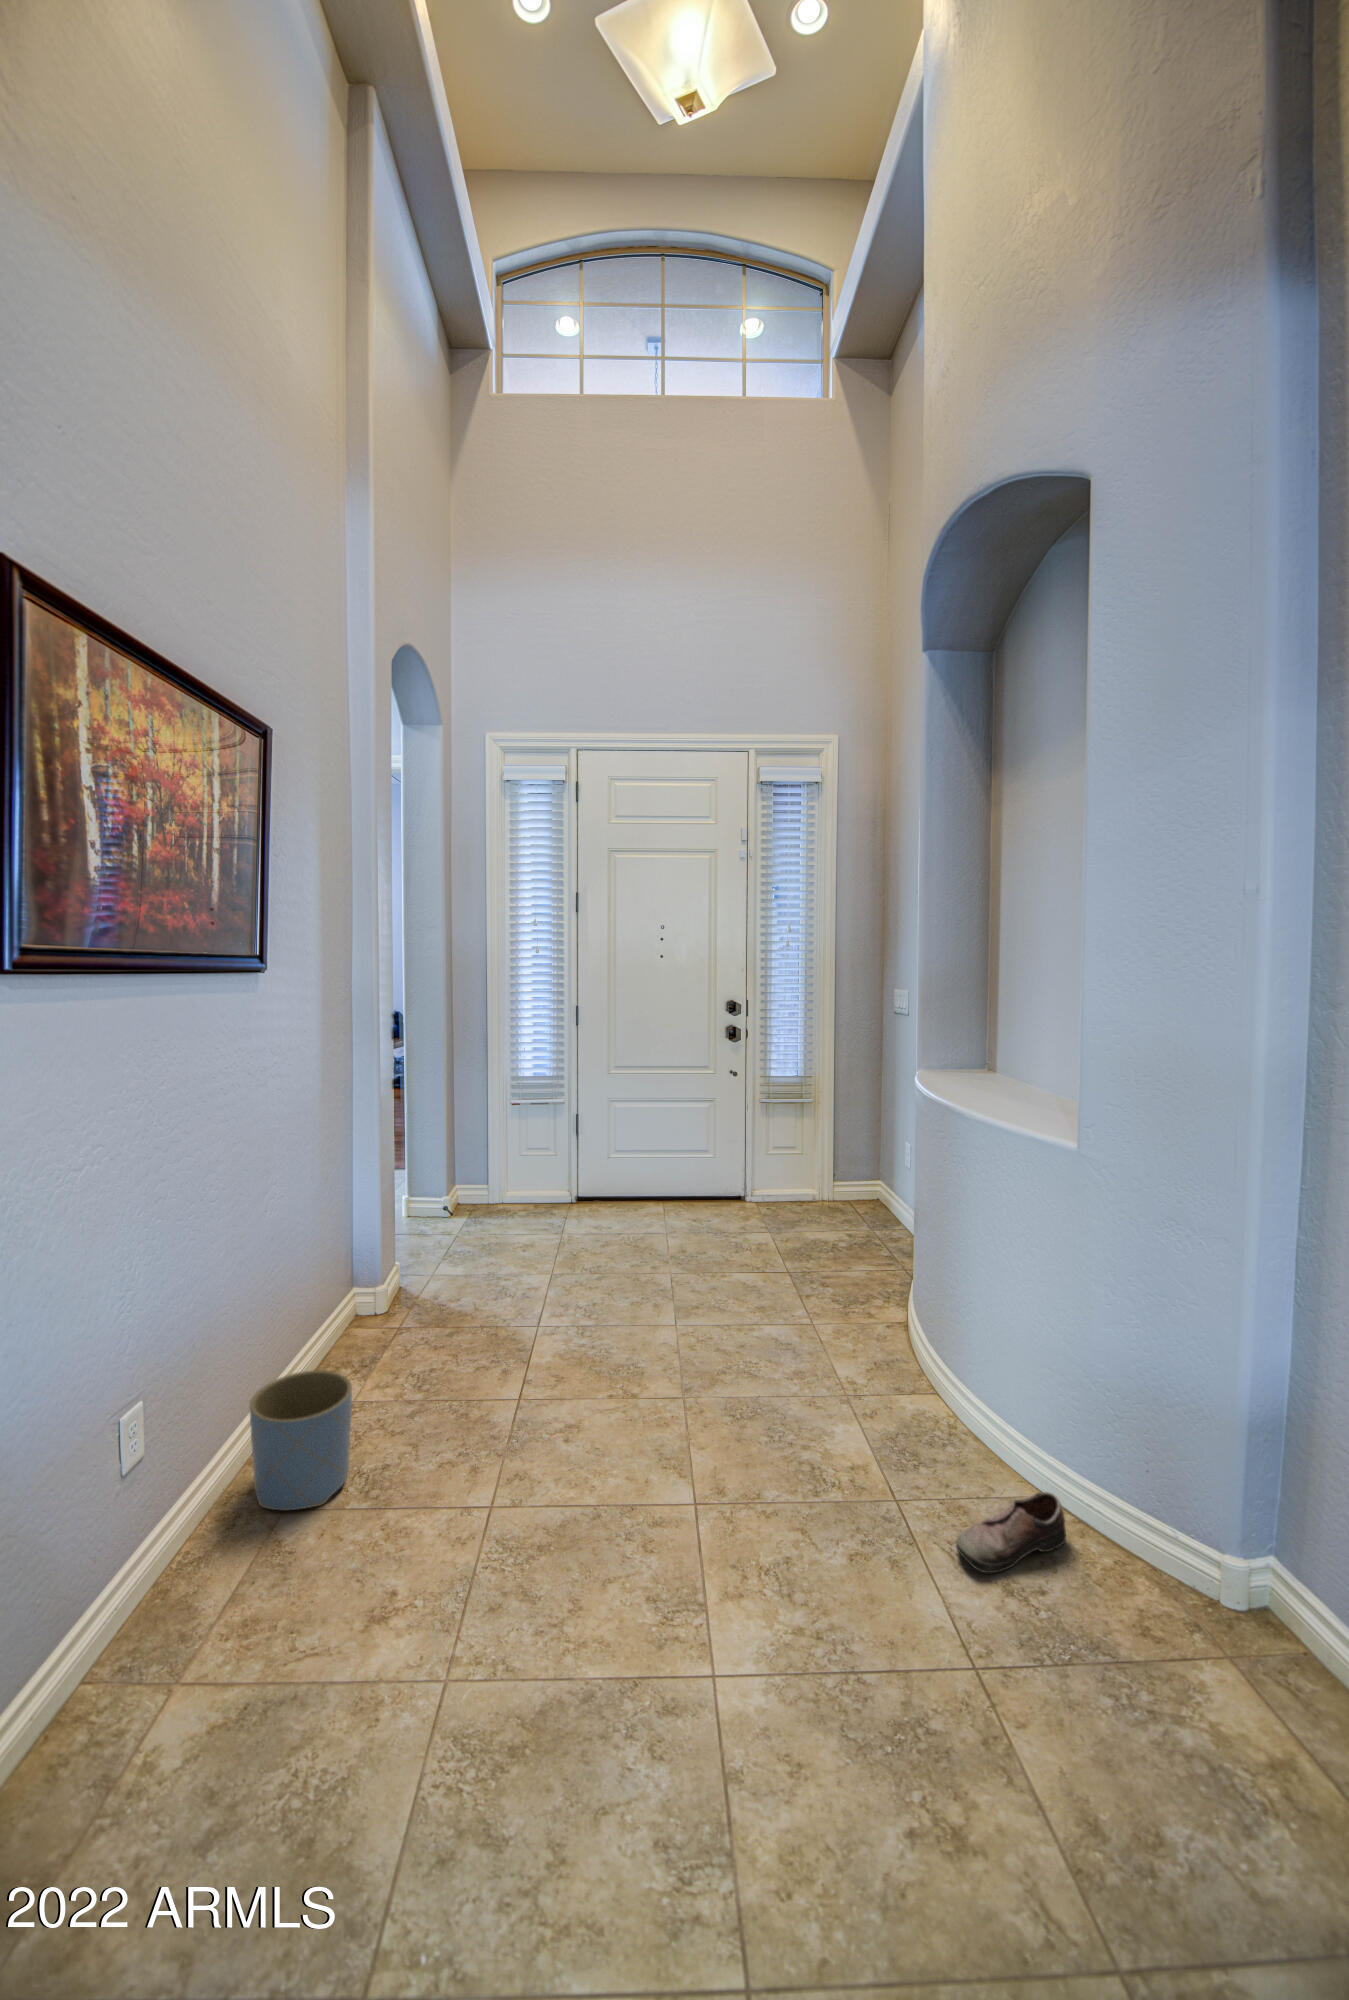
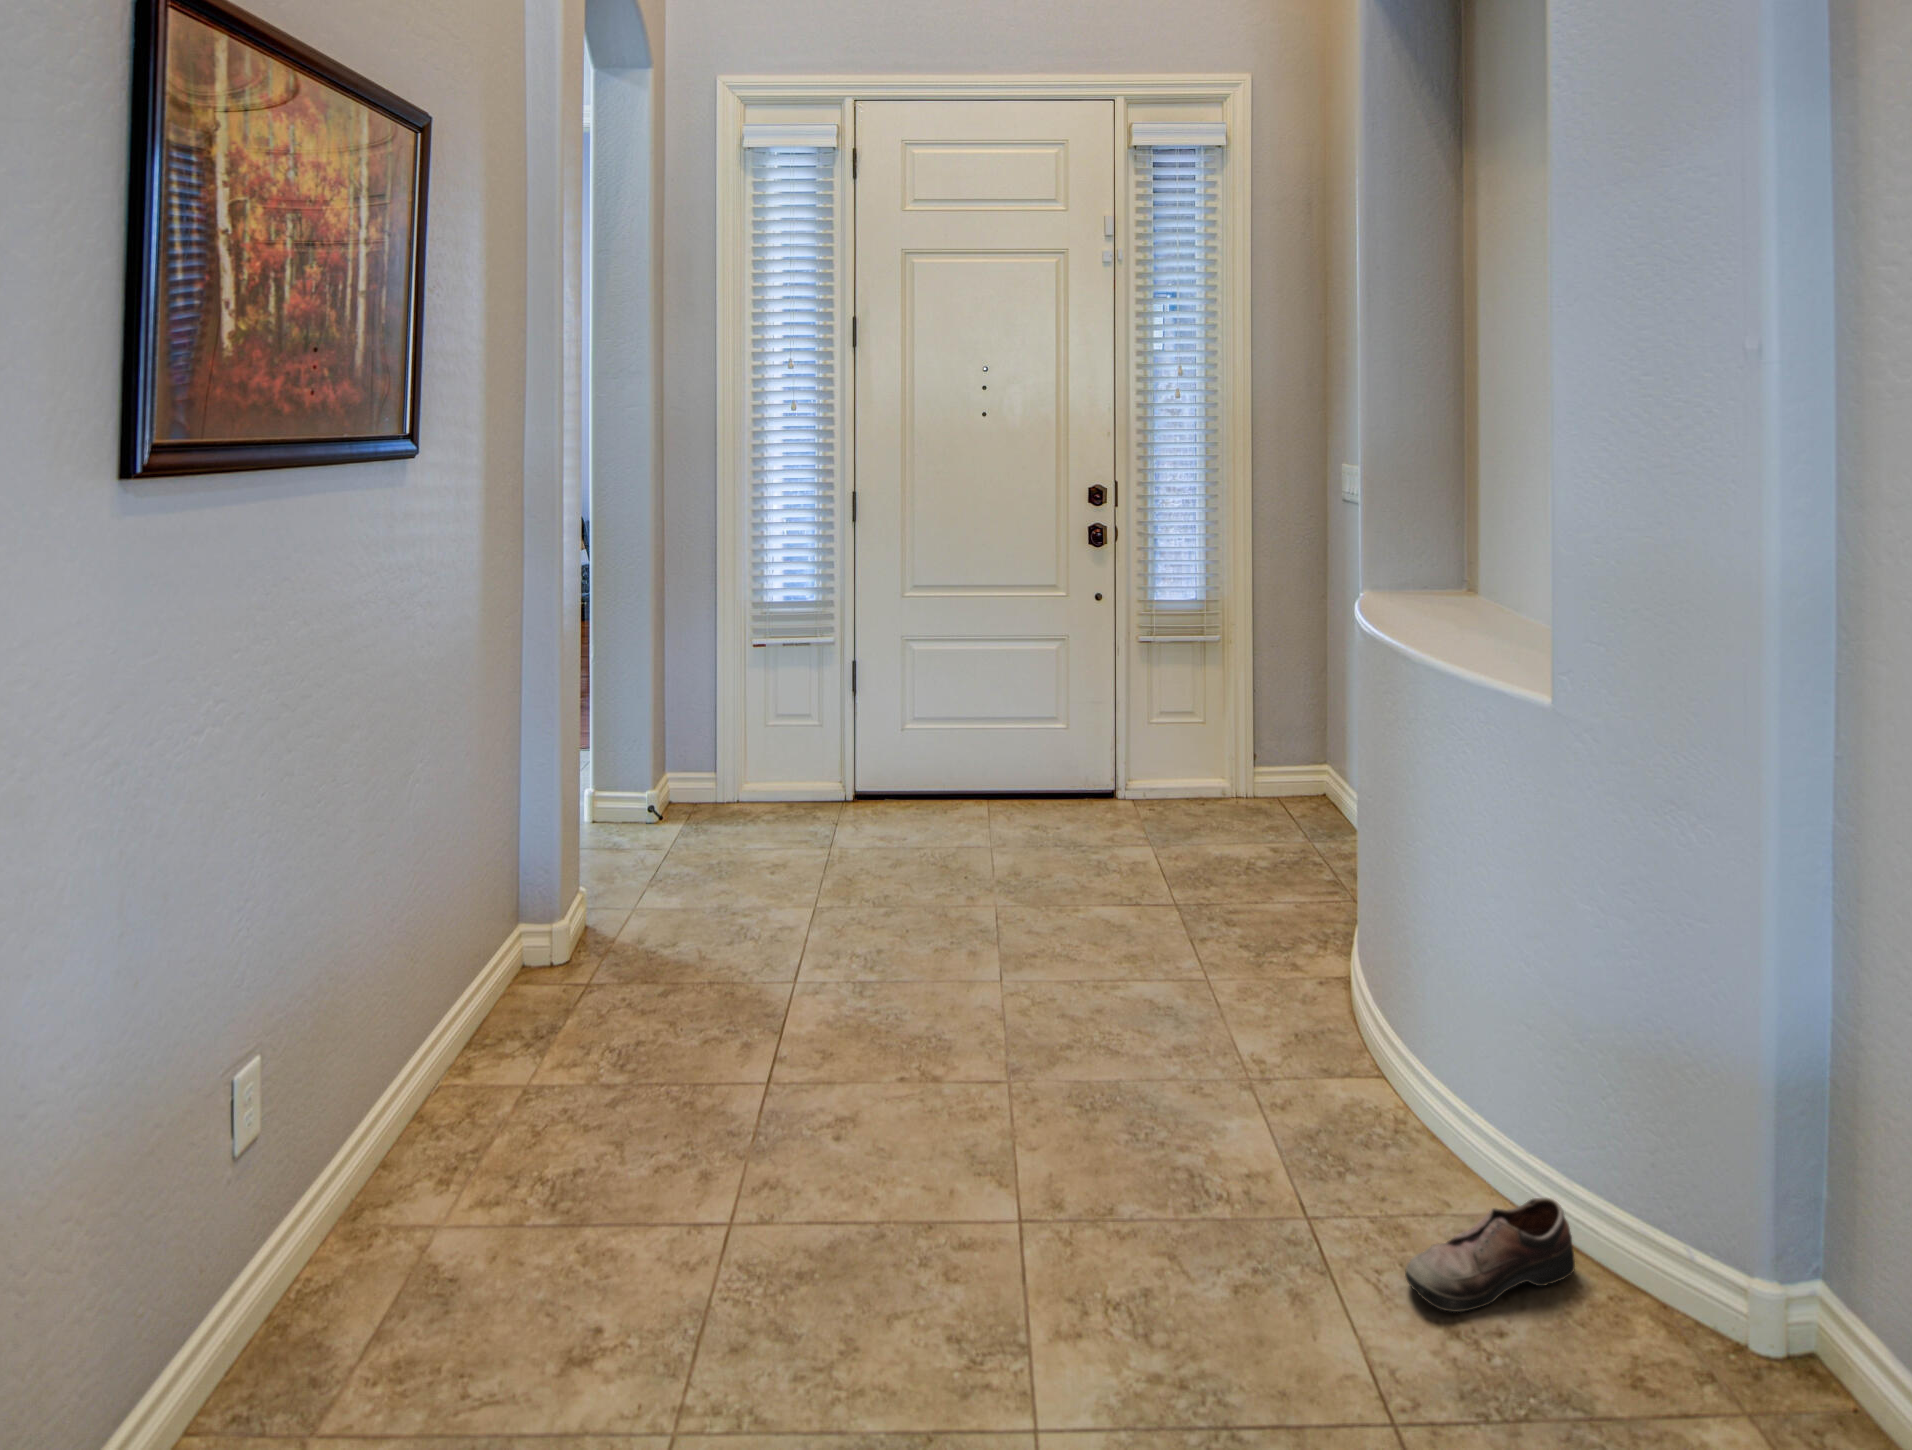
planter: present [250,1370,352,1510] -> none [384,1024,526,1224]

